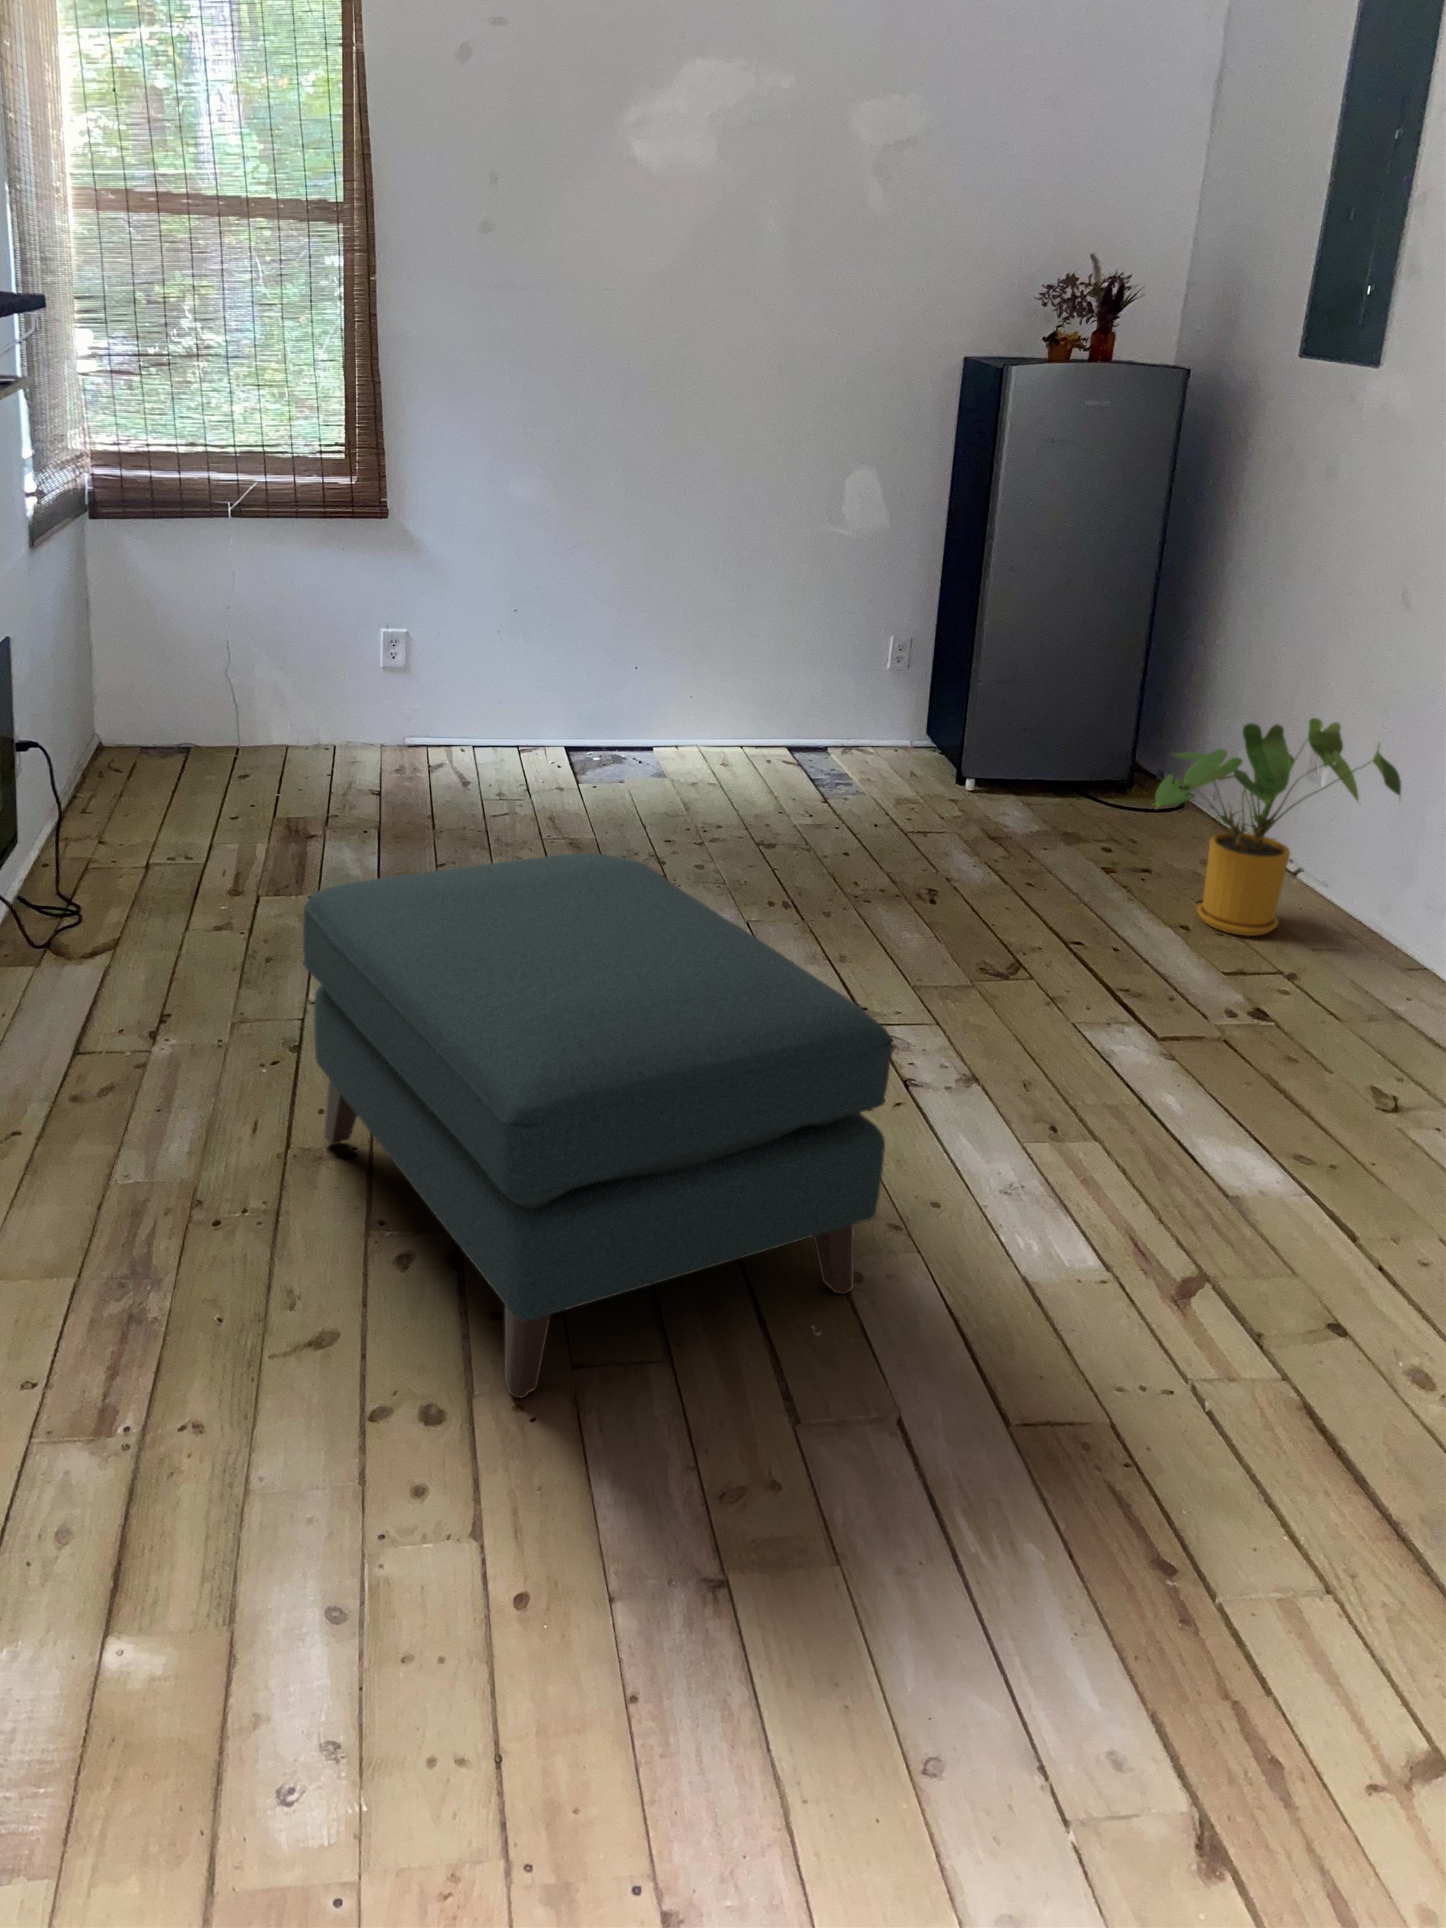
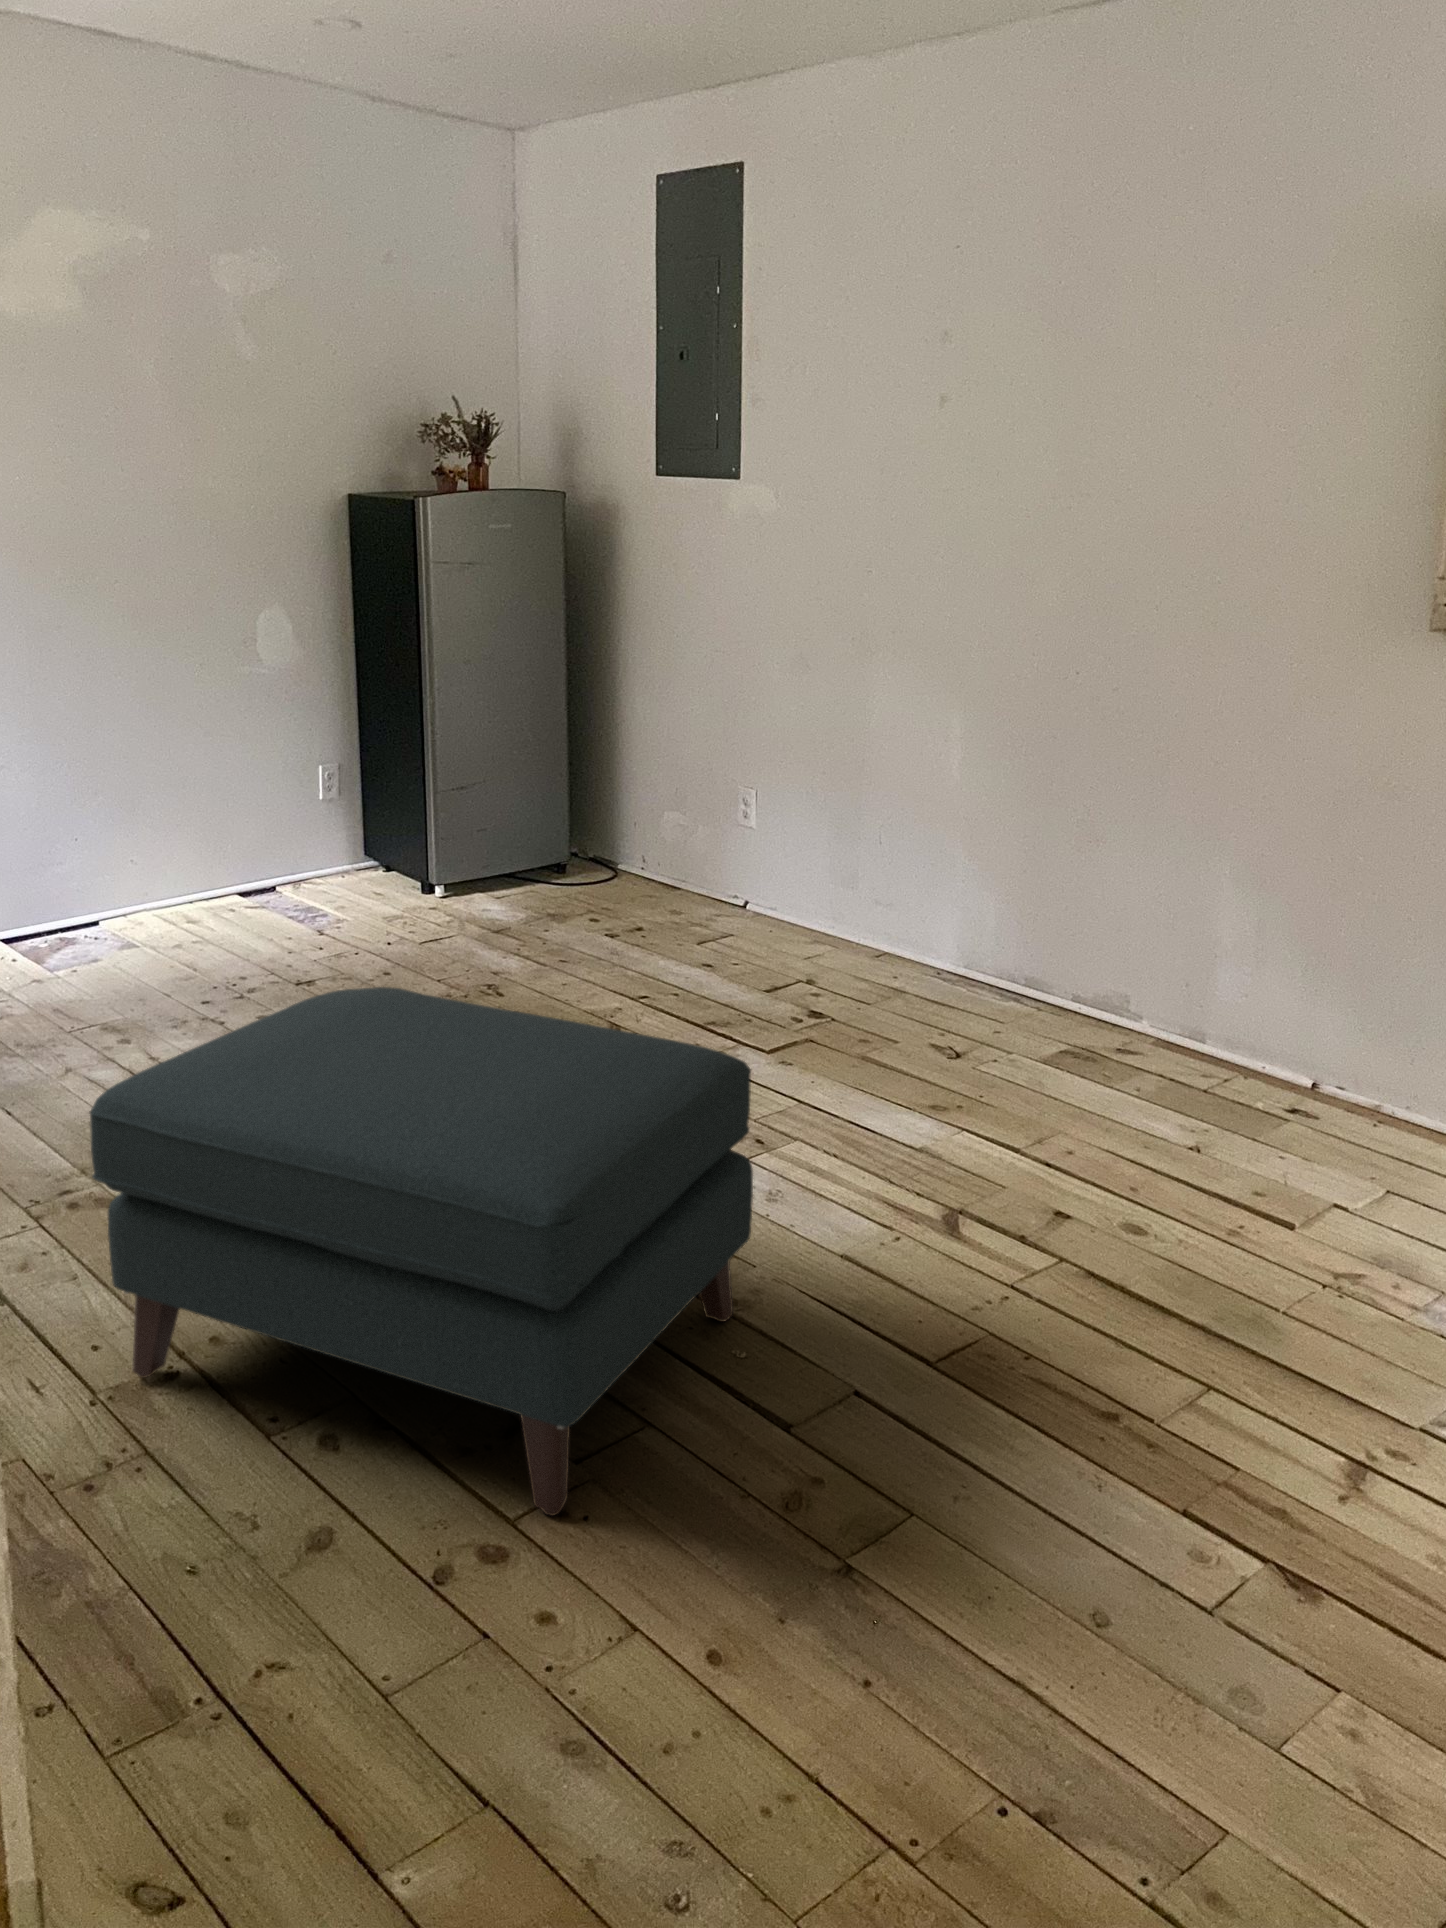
house plant: present [1155,718,1401,936] -> none [652,768,842,960]

